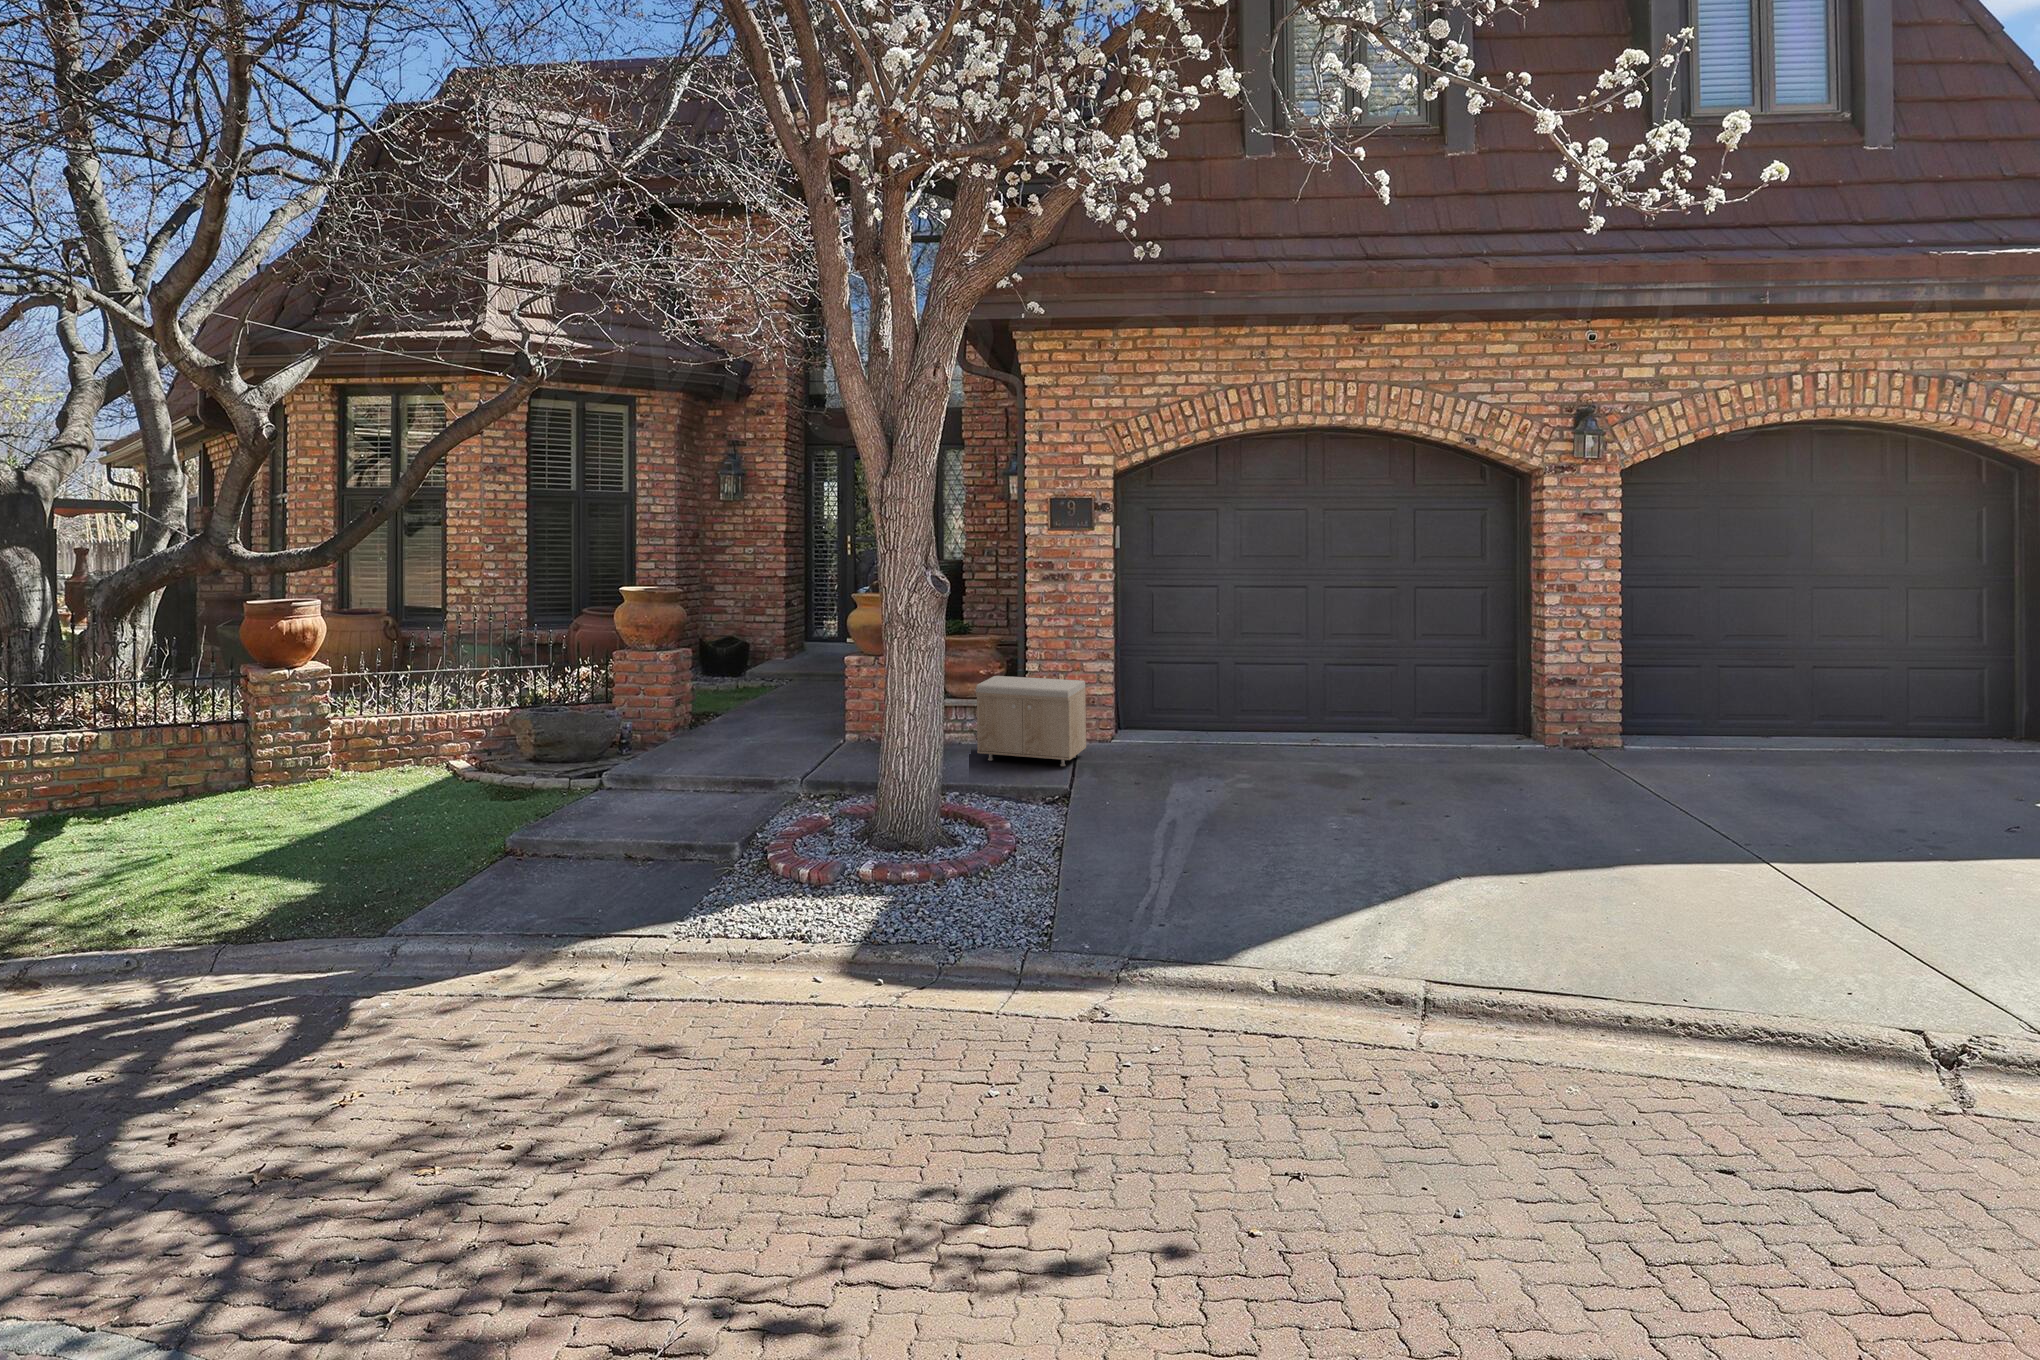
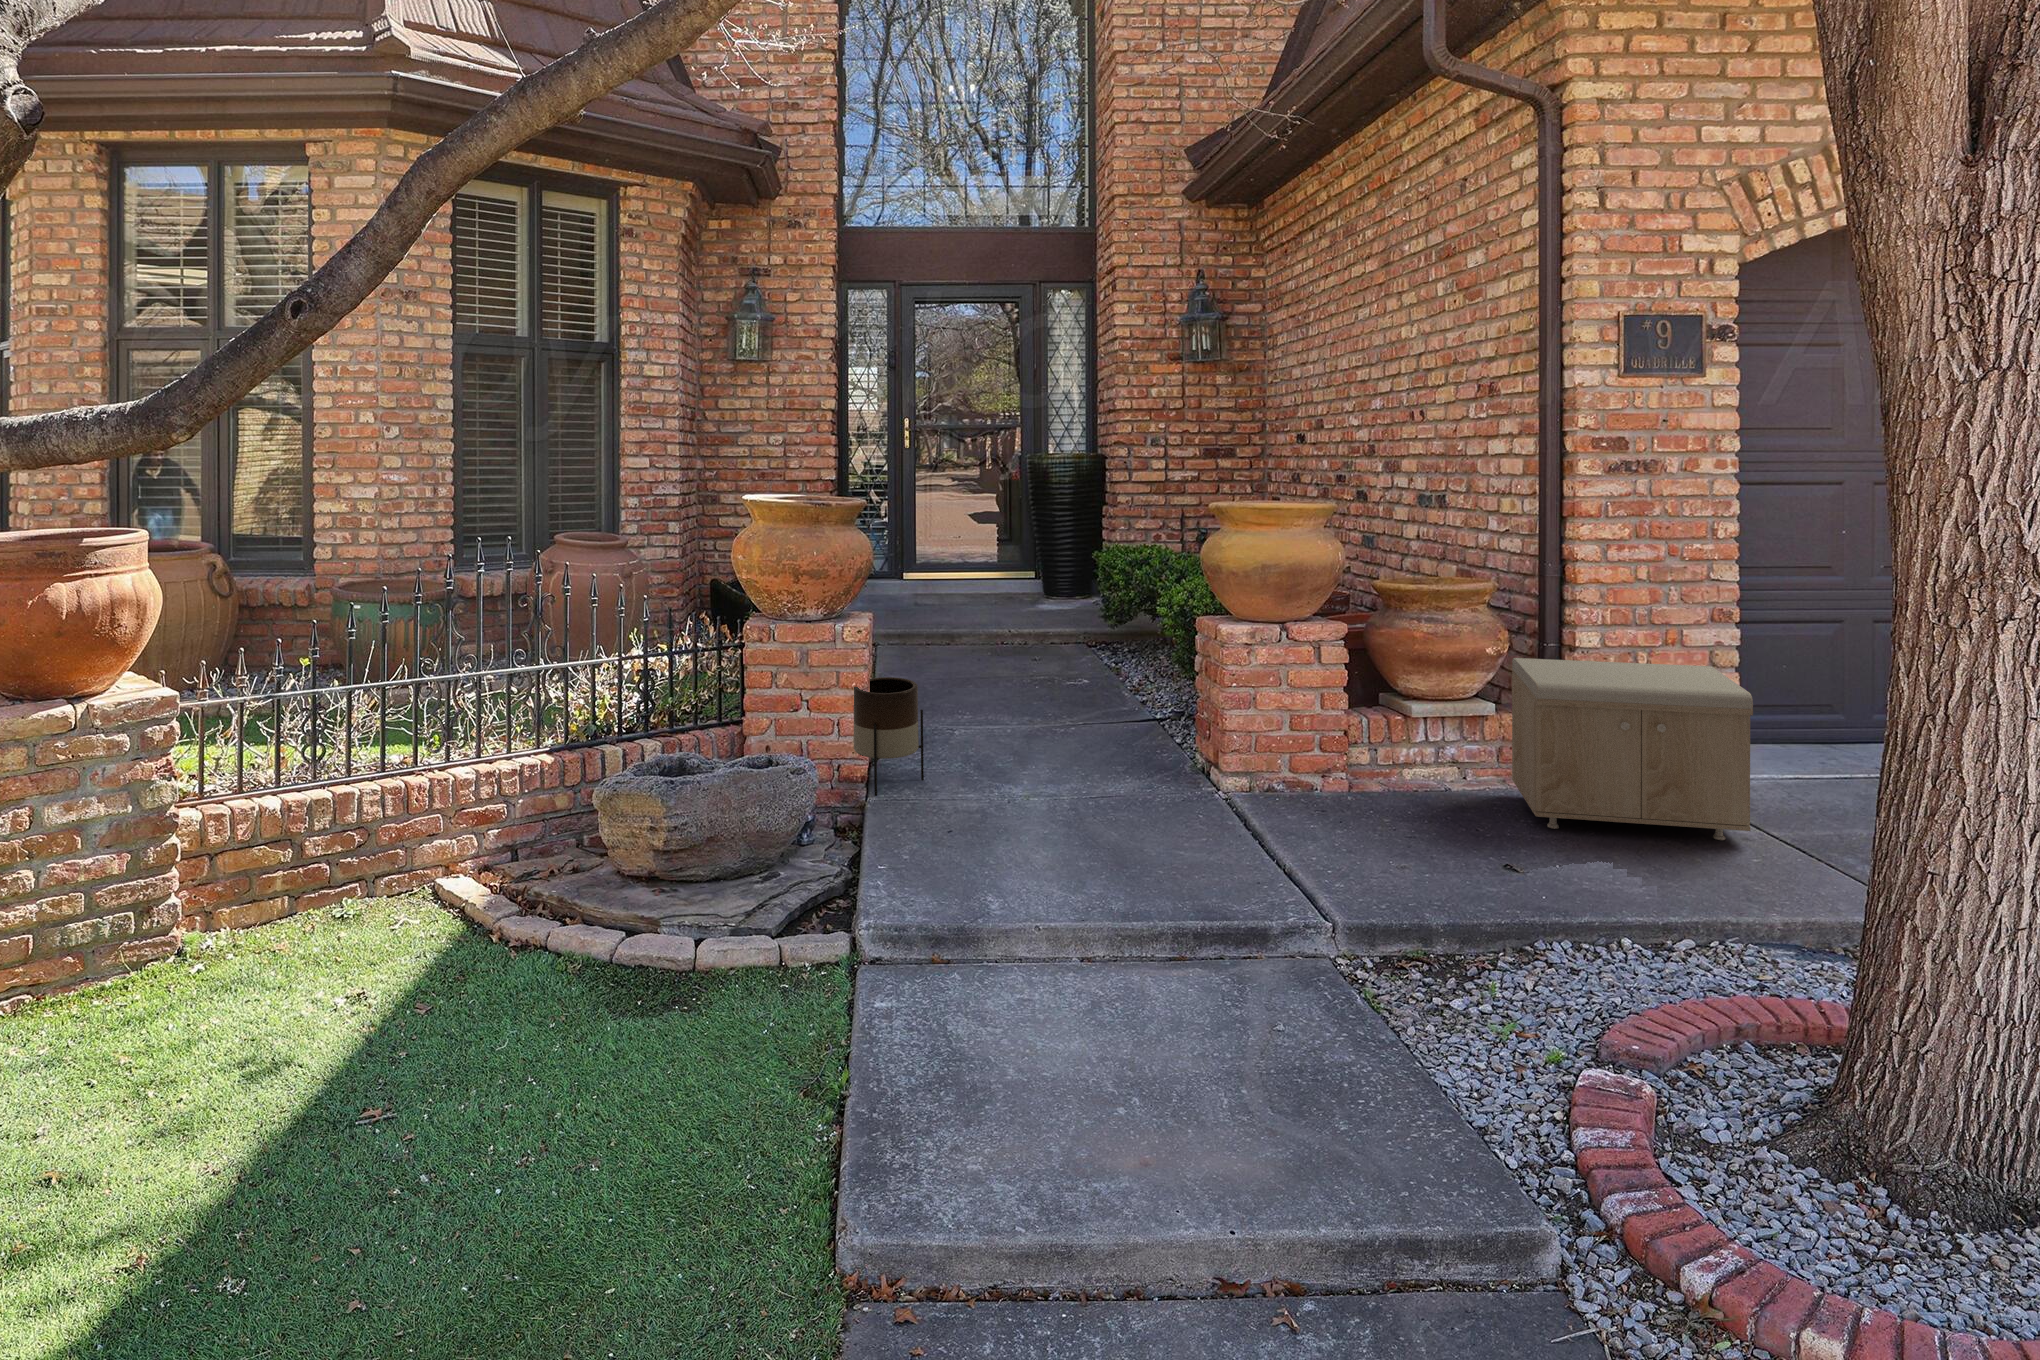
planter: none [671,683,709,742] -> present [853,677,924,796]

